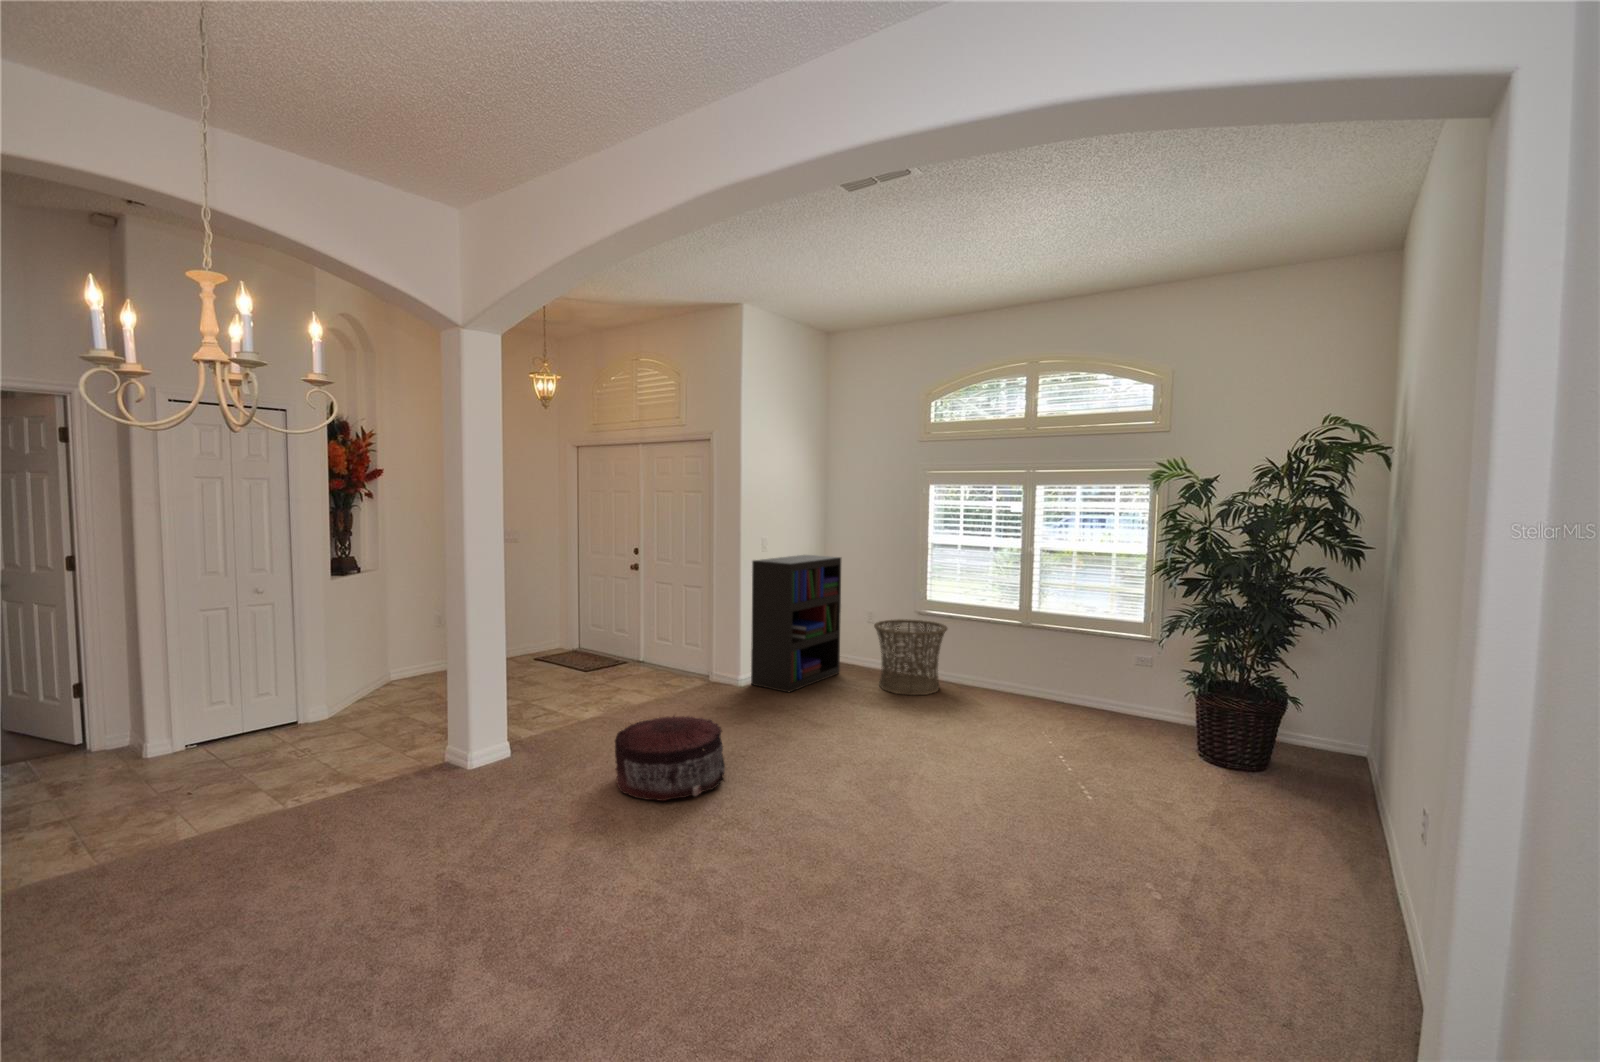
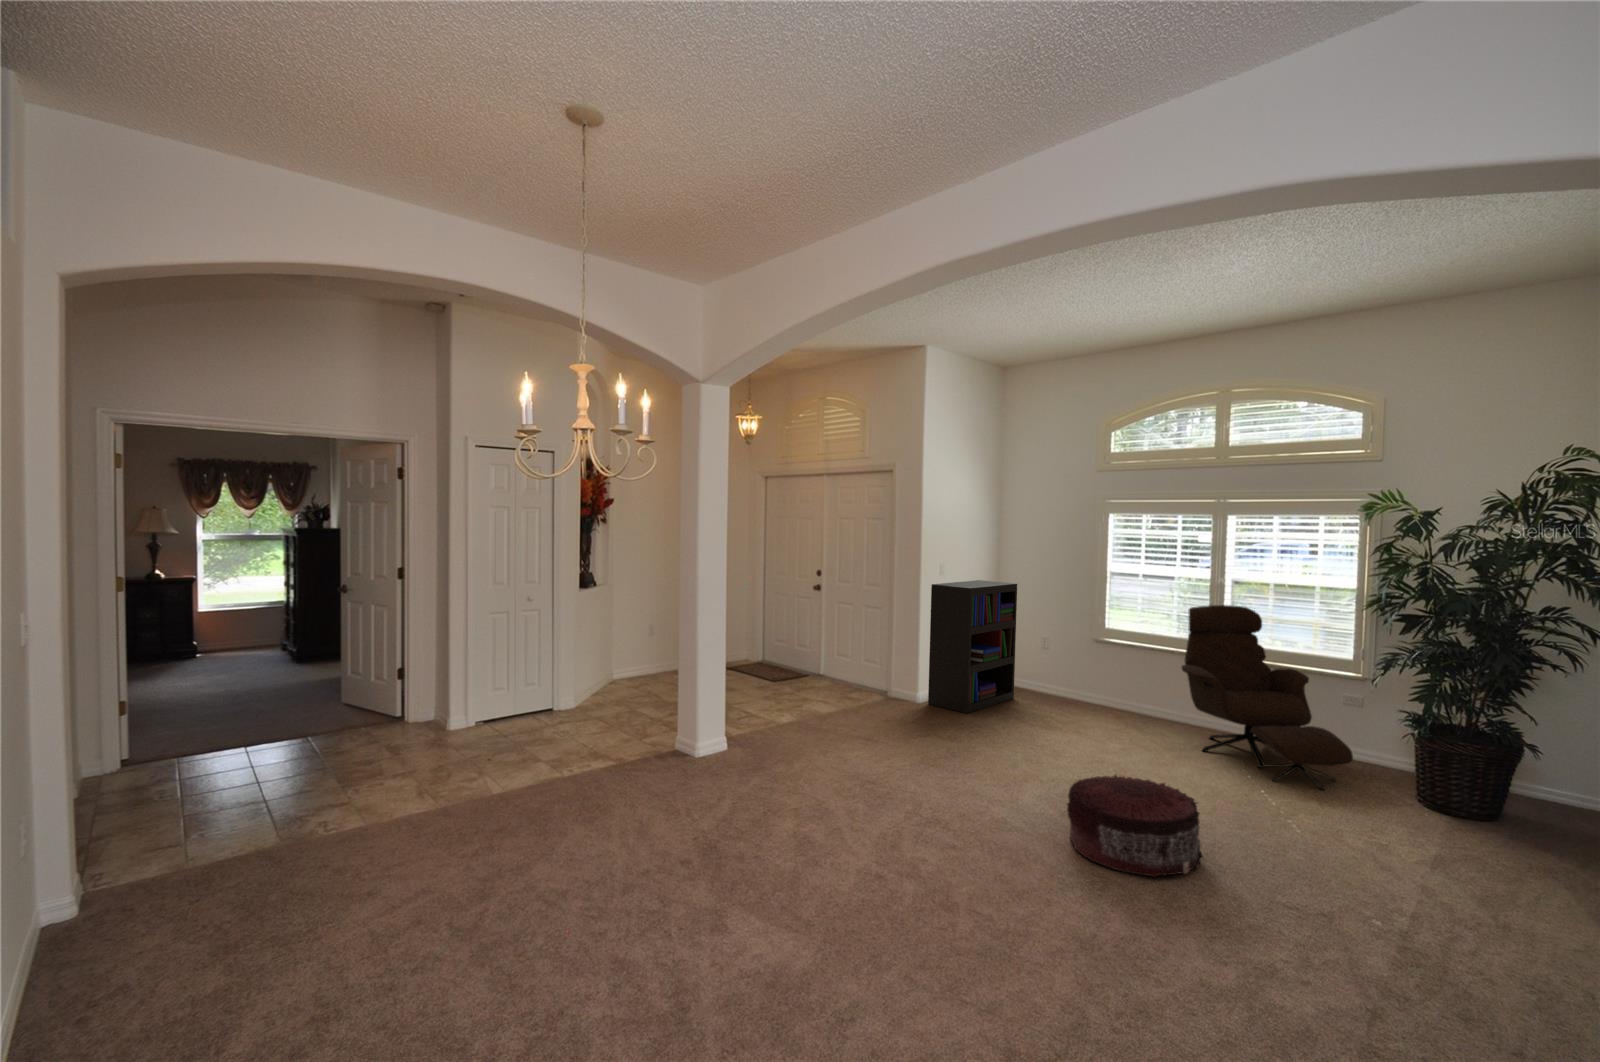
lounge chair: none [993,574,1143,752] -> present [1182,605,1353,790]
basket: present [874,619,947,695] -> none [1052,647,1130,724]
pouf: present [615,716,725,801] -> present [1067,775,1203,877]

